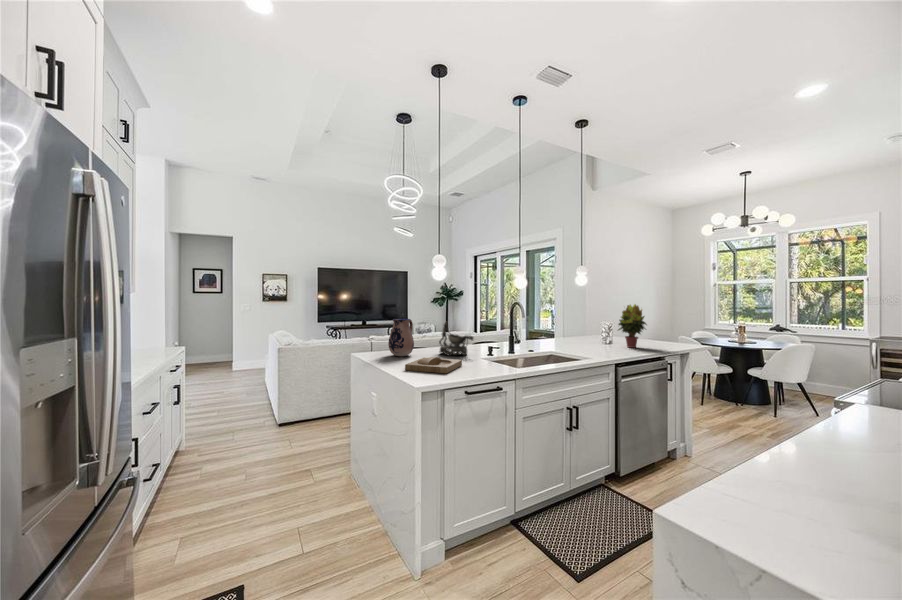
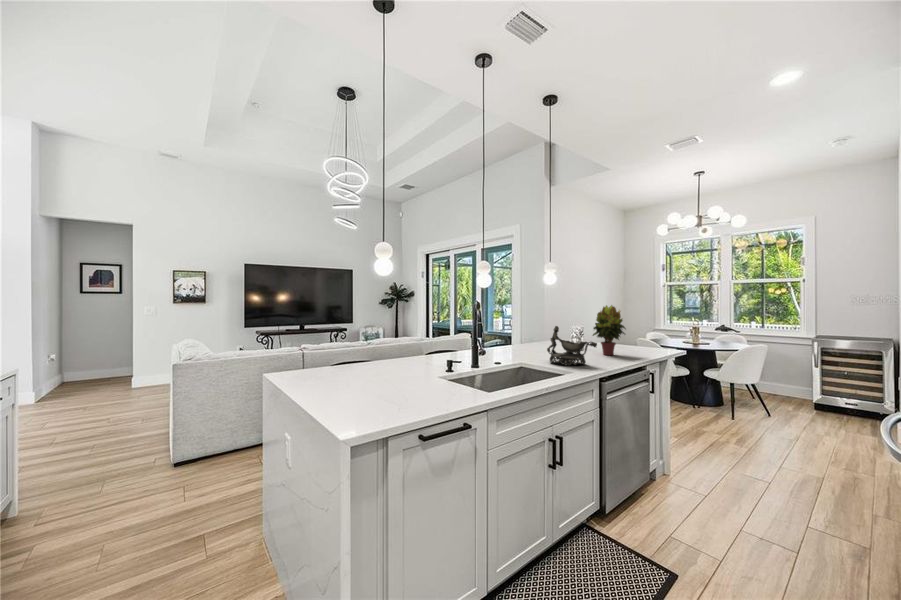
ceramic pitcher: present [388,319,414,356] -> none [311,325,347,377]
decorative bowl: present [439,322,473,355] -> present [547,326,597,365]
tray: present [405,357,462,373] -> none [328,380,413,408]

